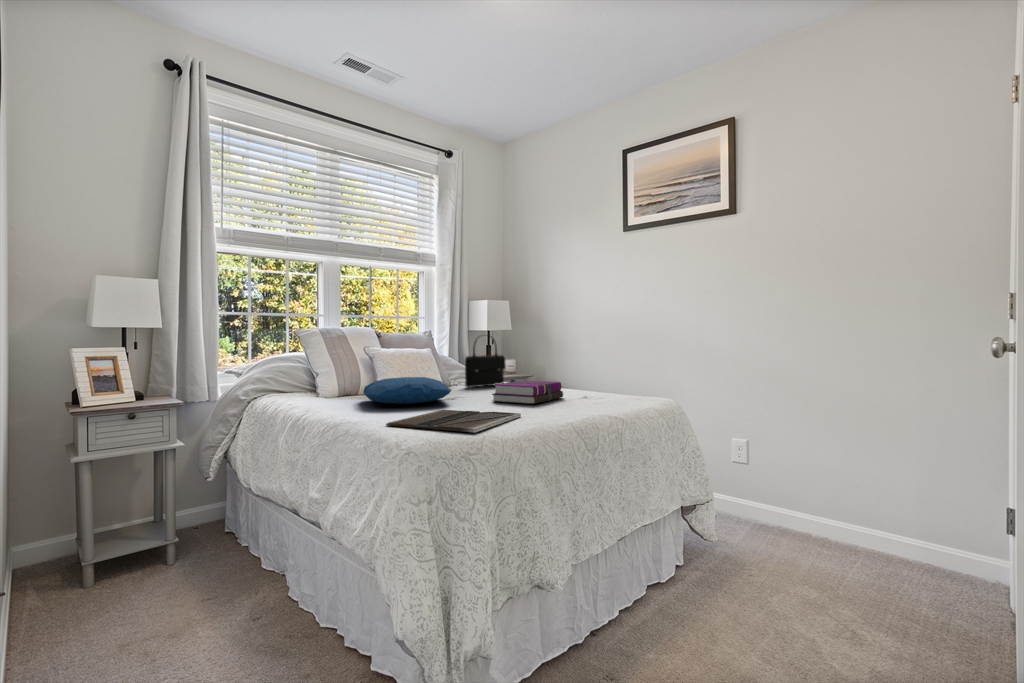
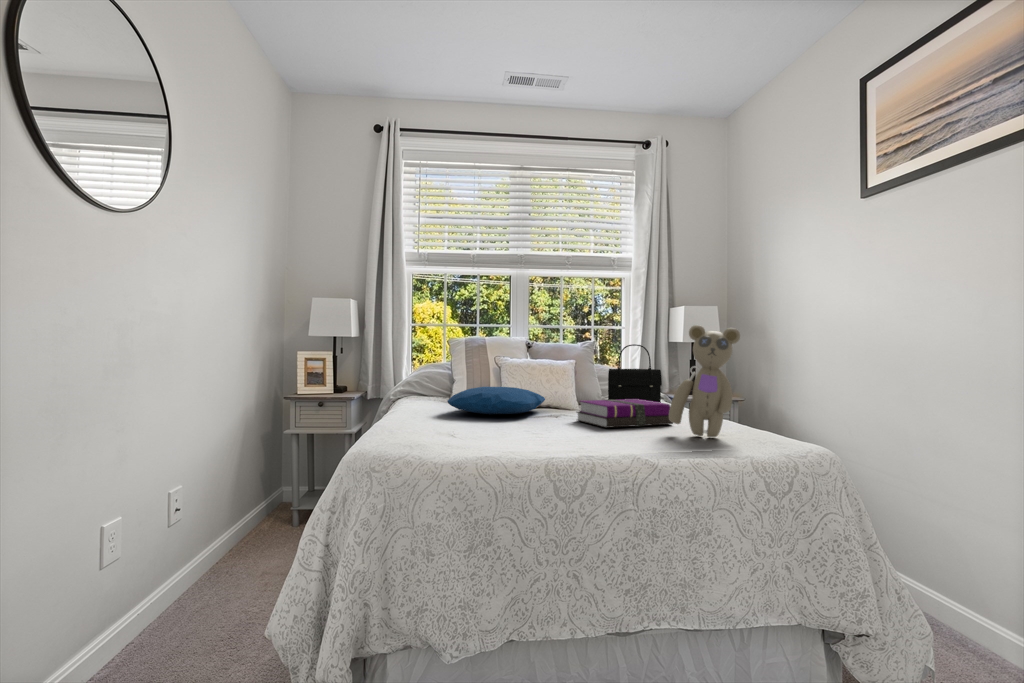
teddy bear: none [581,323,627,403] -> present [669,325,740,437]
laptop: present [386,410,521,433] -> none [400,423,543,448]

